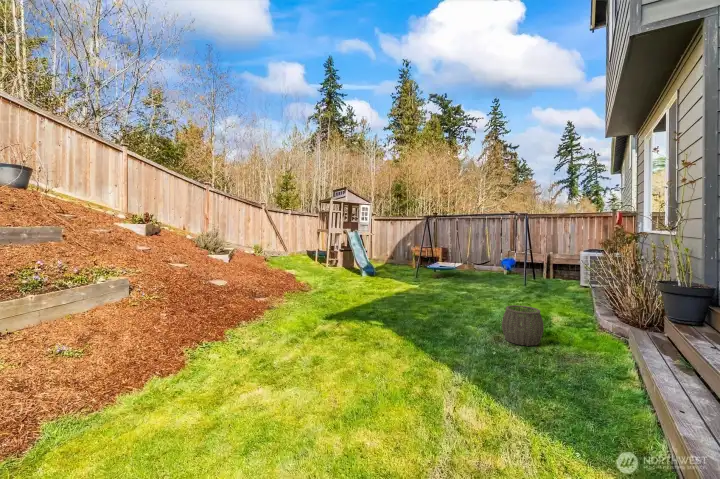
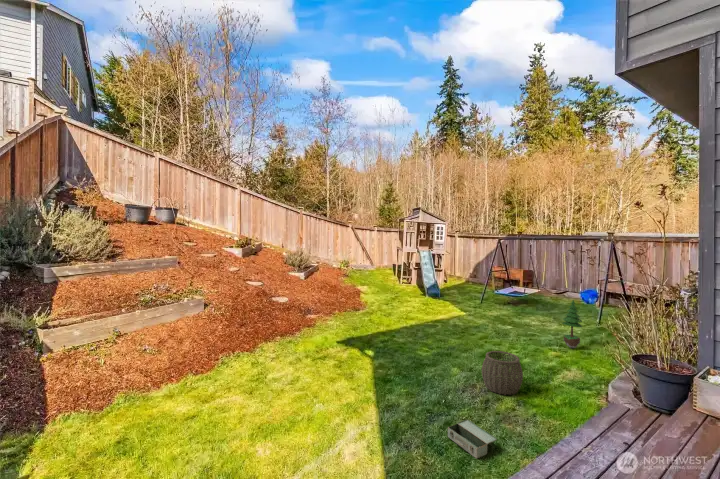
potted tree: none [525,259,544,305] -> present [562,300,582,349]
toolbox: none [532,369,585,404] -> present [448,420,497,459]

